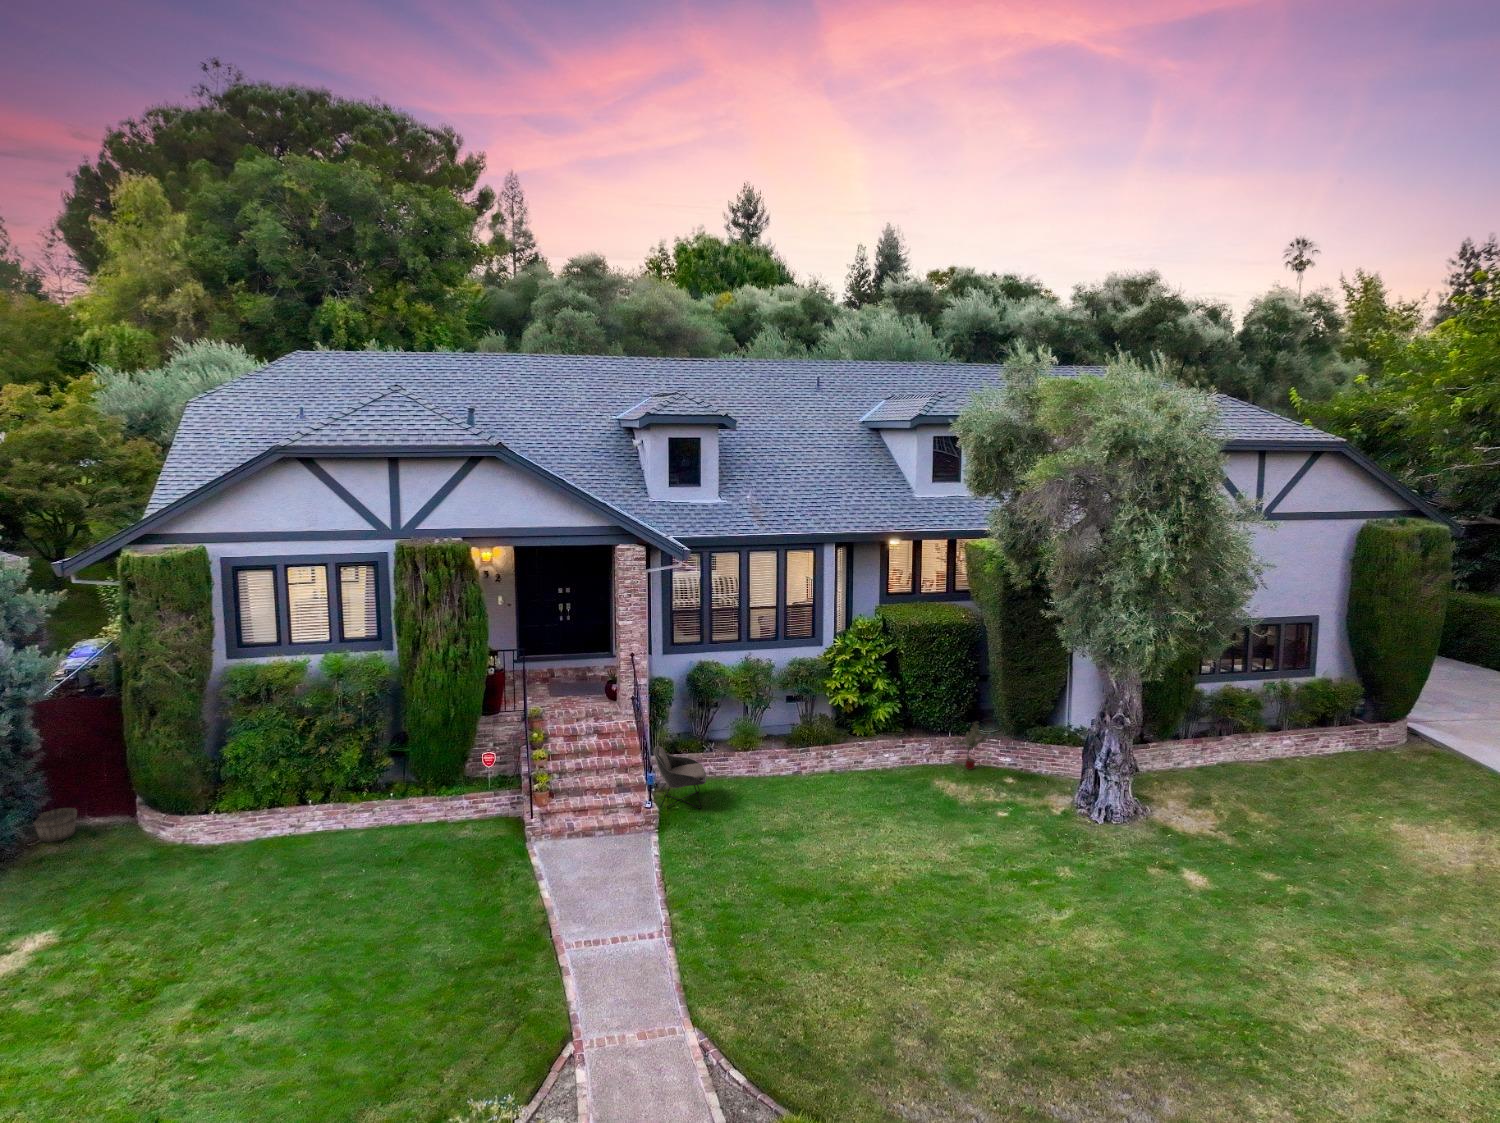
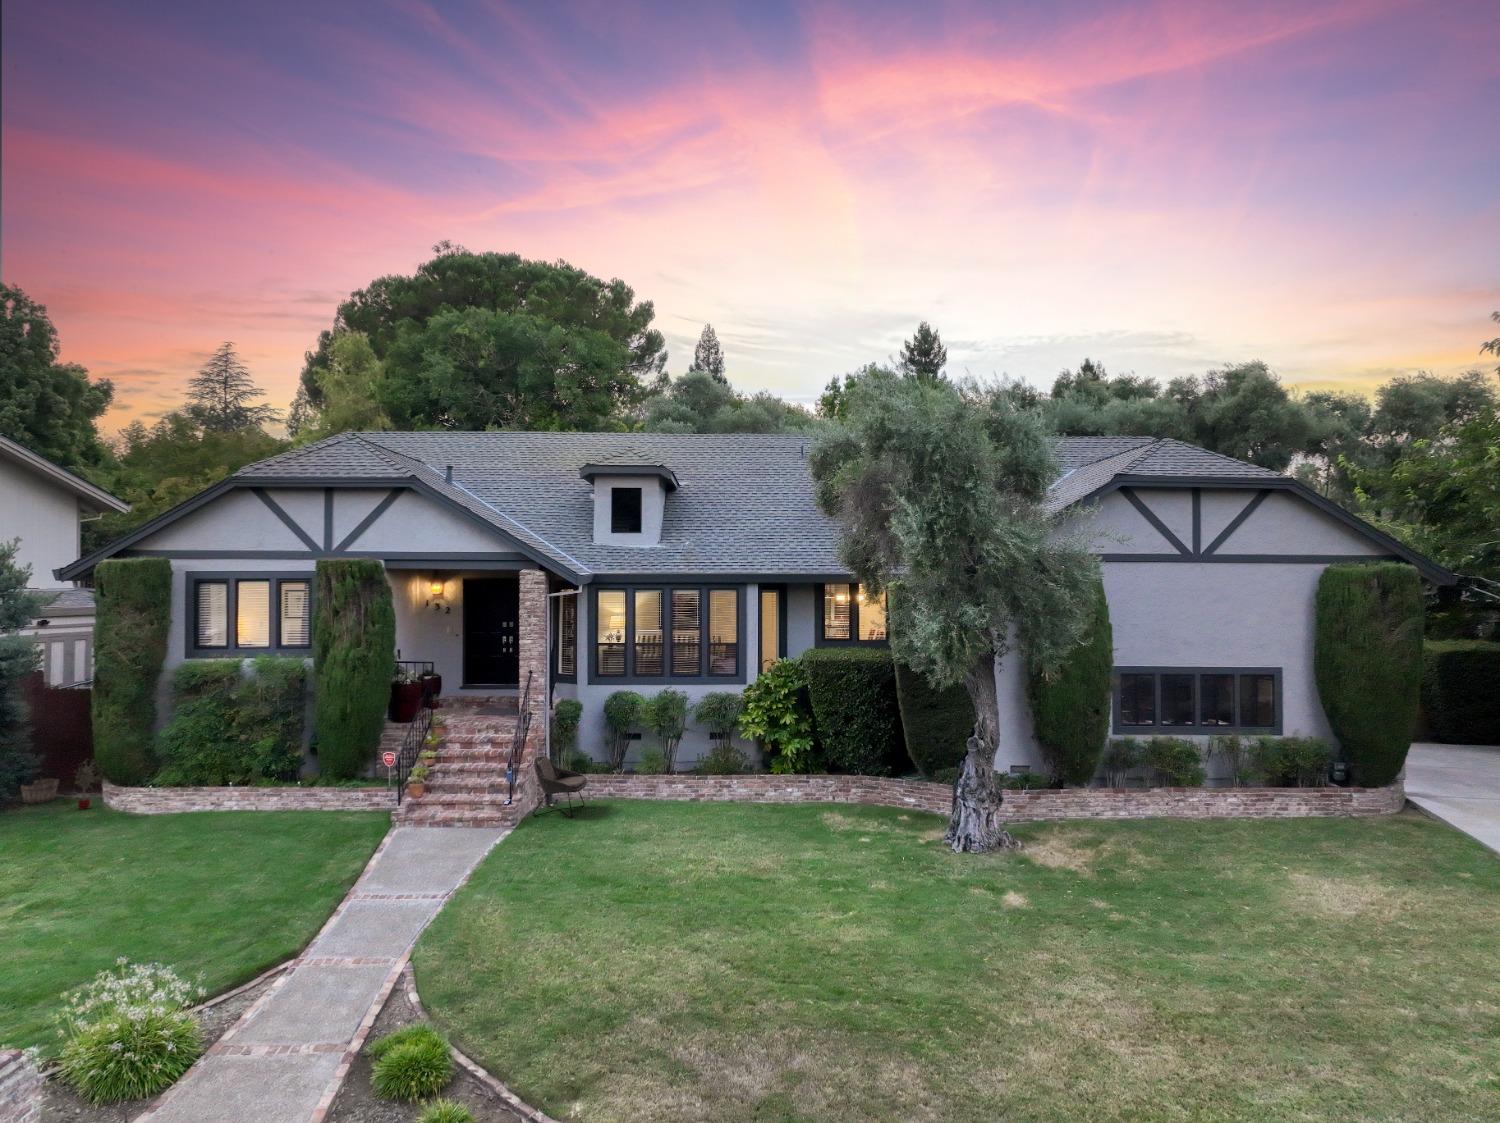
potted tree: present [952,724,990,769] -> present [75,761,106,810]

